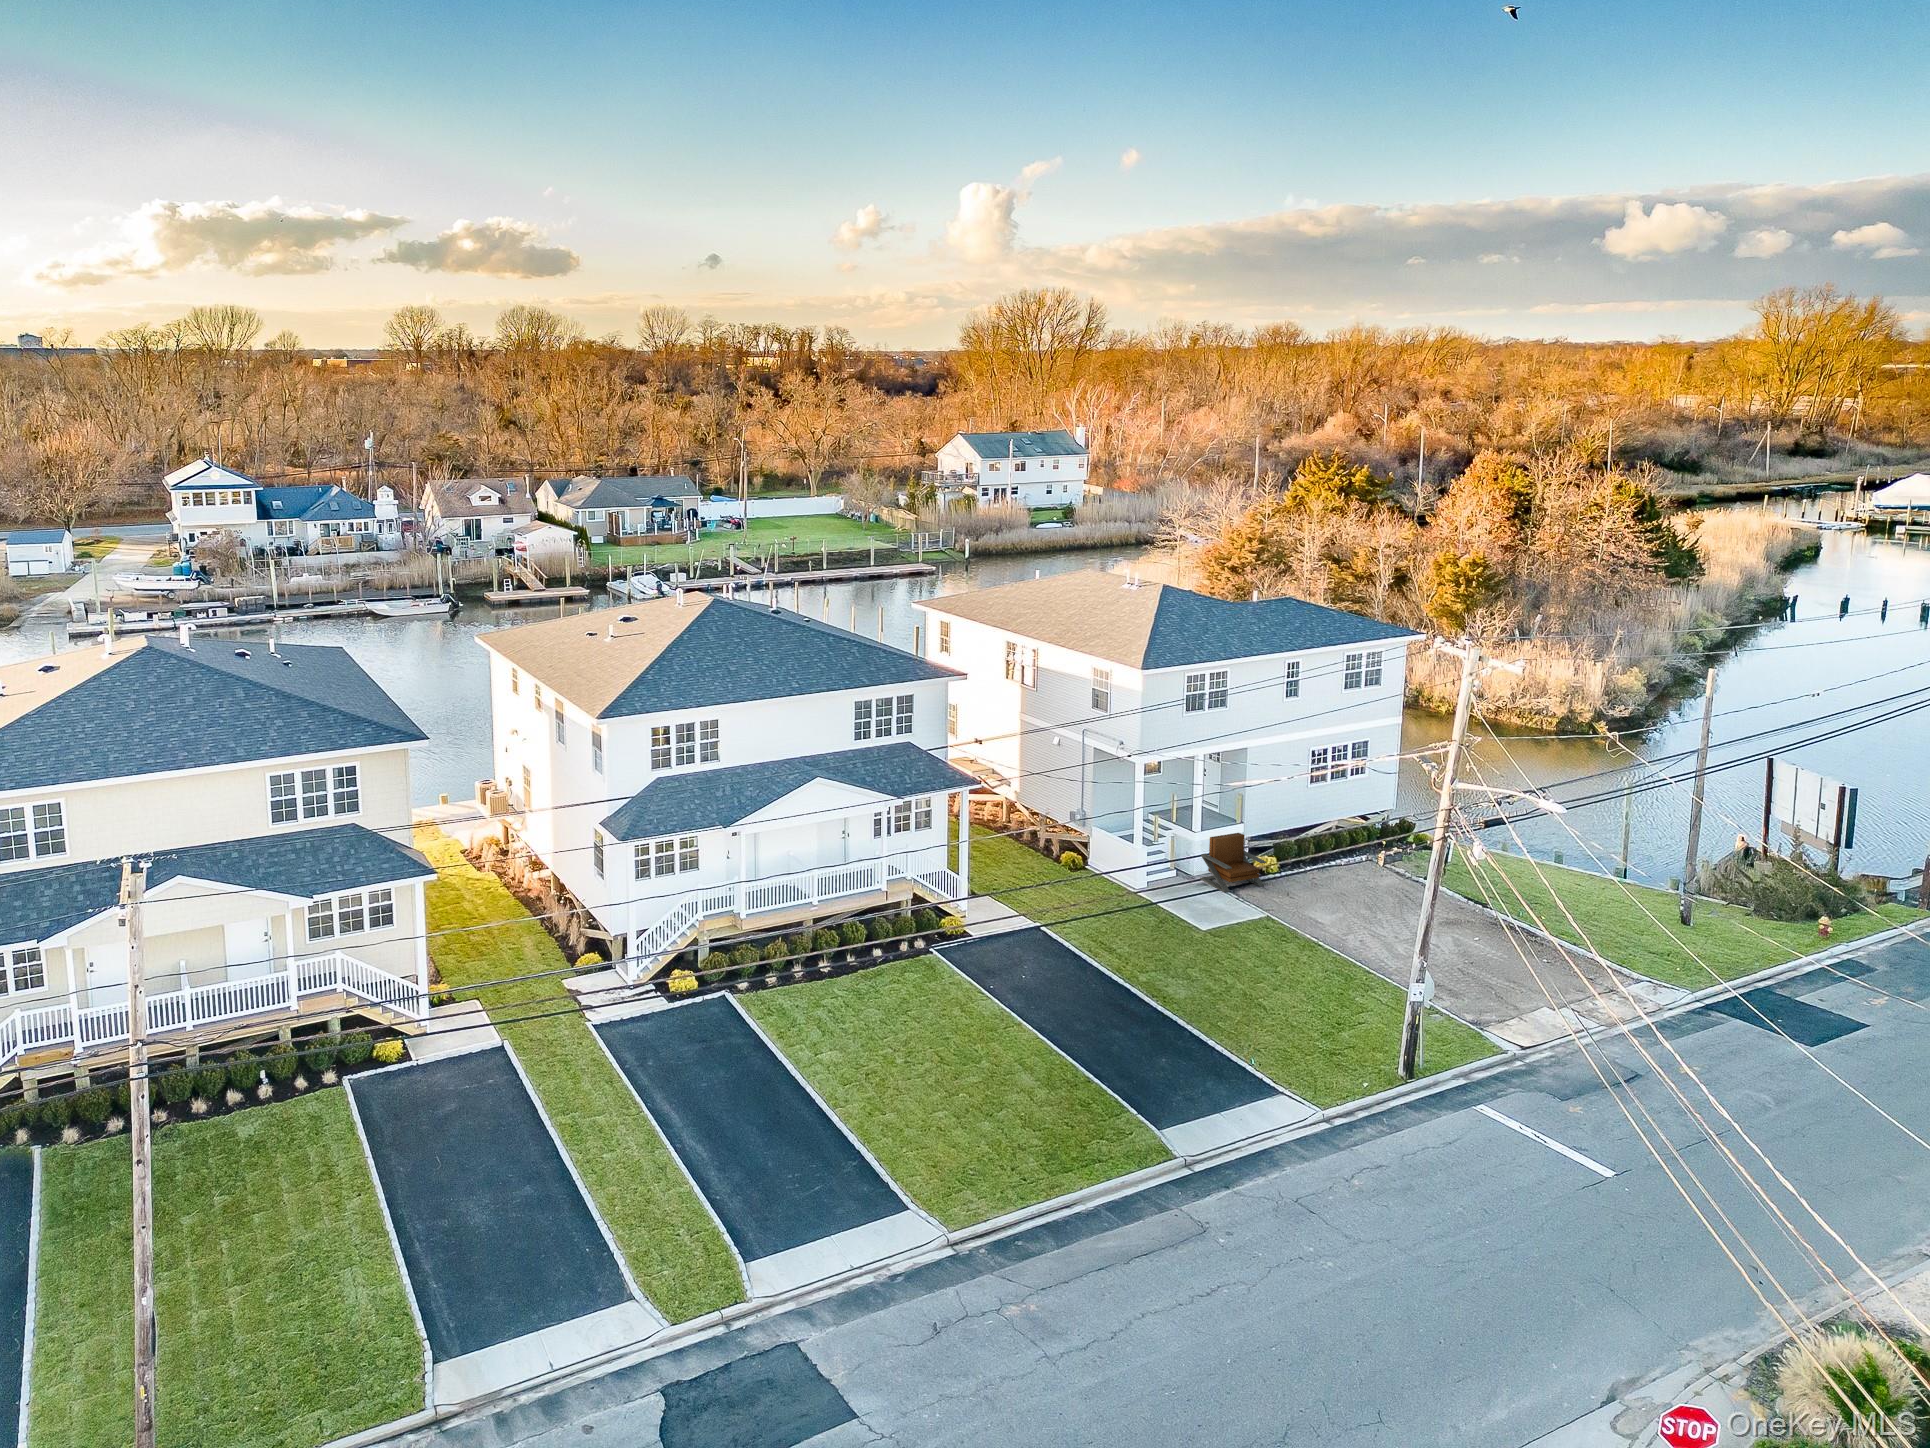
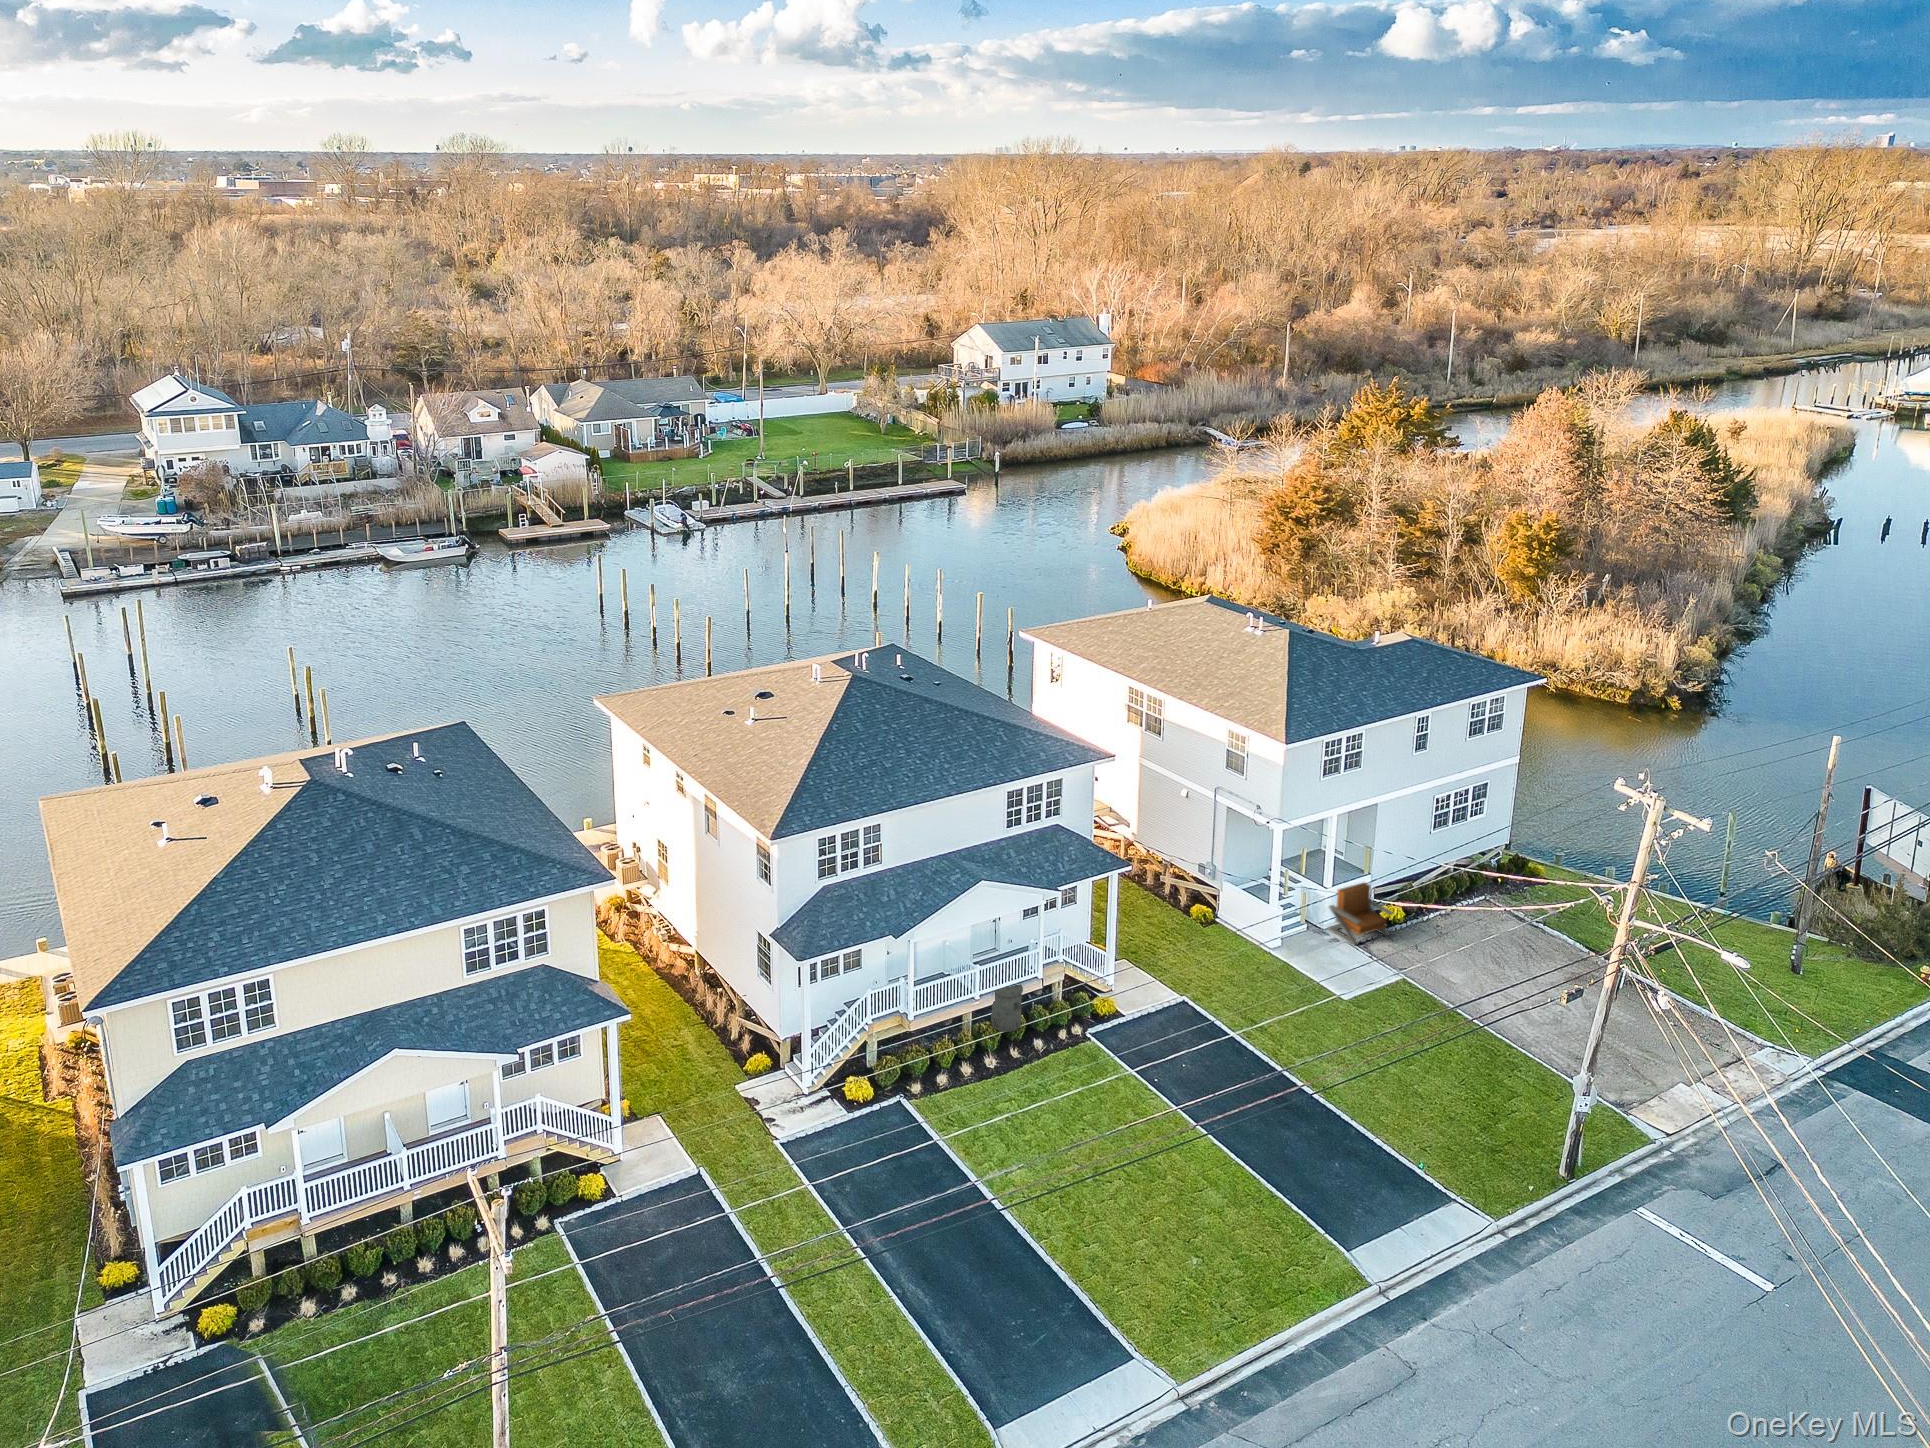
trash can: none [836,895,868,946] -> present [991,984,1023,1032]

